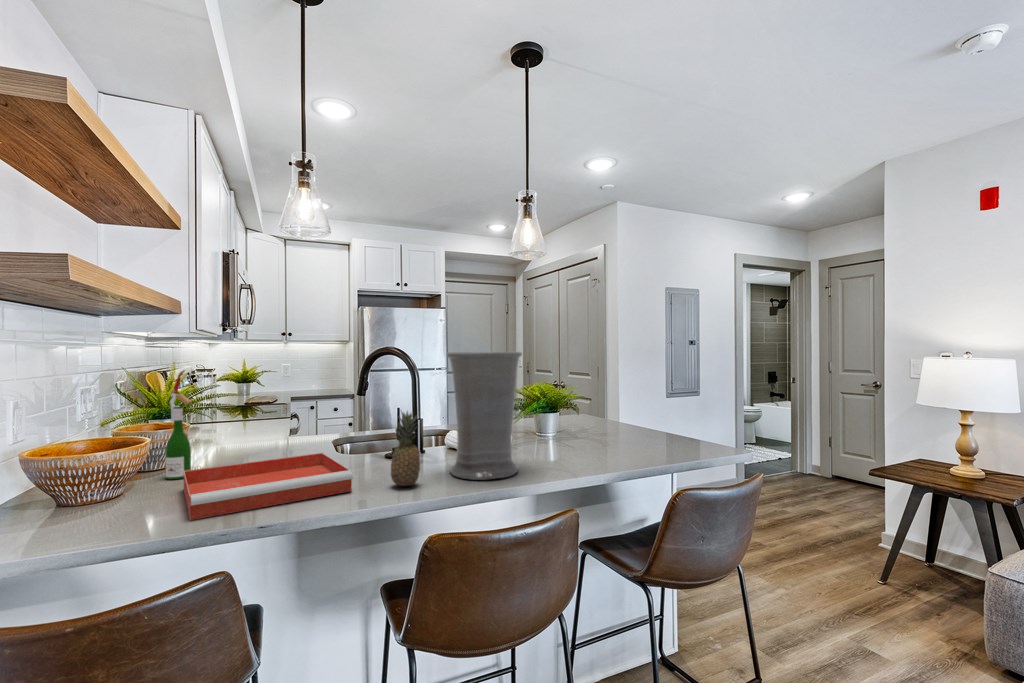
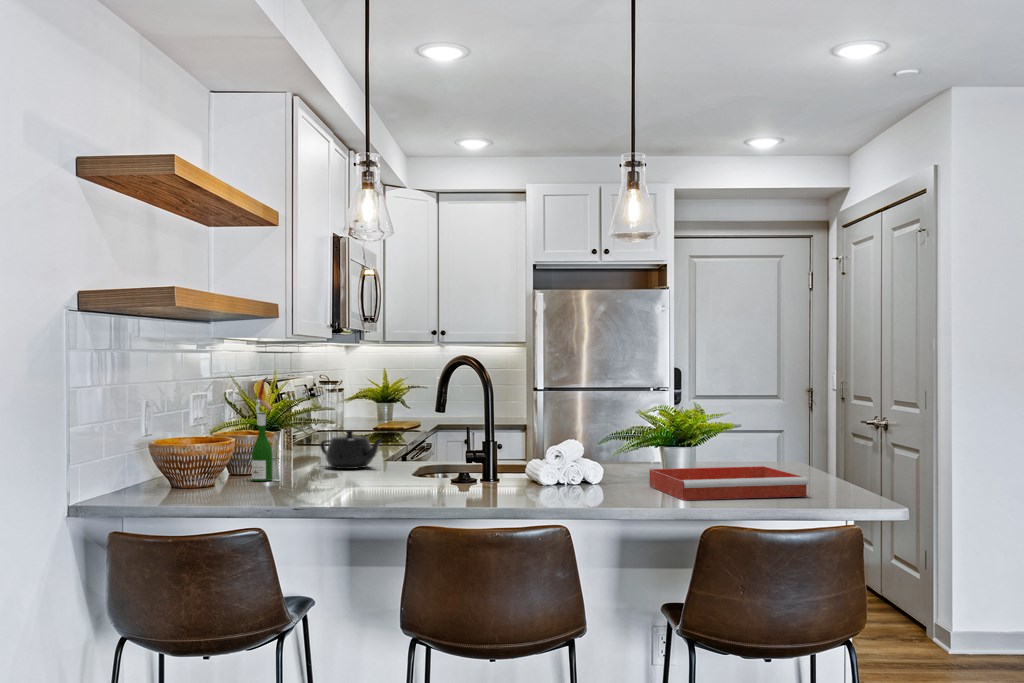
vase: present [446,352,522,480] -> none [495,363,580,501]
fruit: present [391,411,420,486] -> none [428,419,458,499]
teapot: none [230,415,298,451] -> present [320,430,382,469]
tray: present [184,453,353,520] -> present [649,466,808,500]

